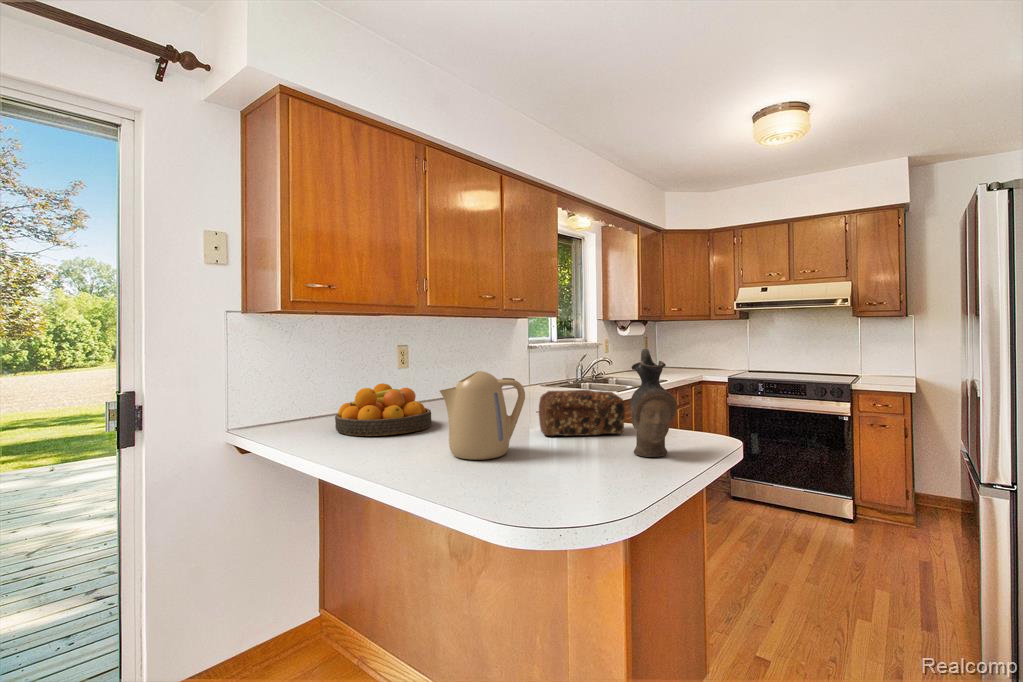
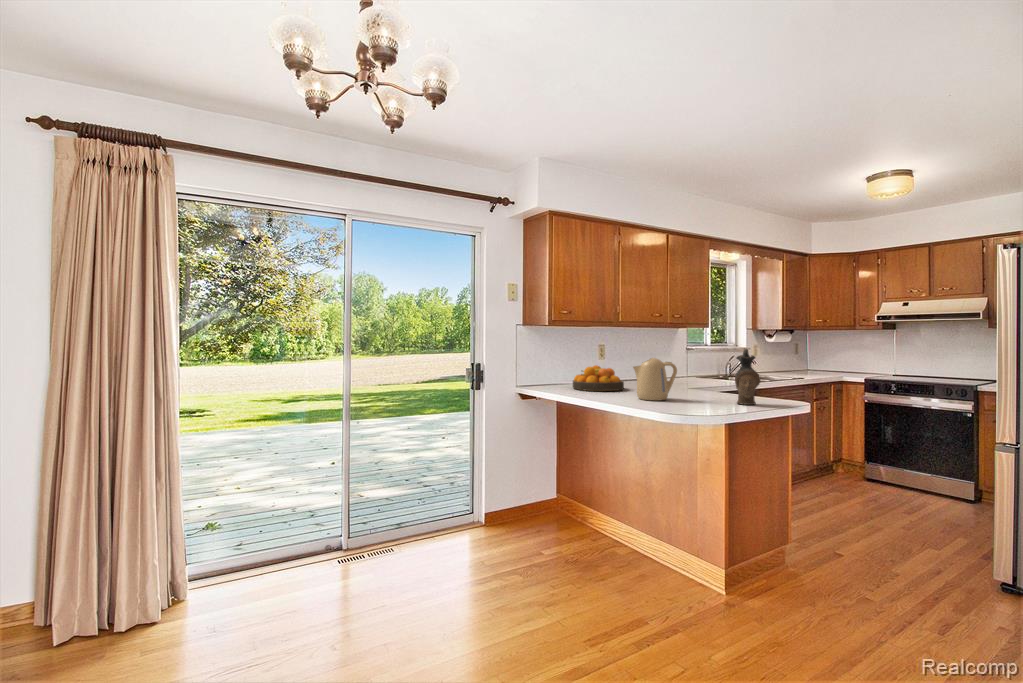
bread loaf: present [539,390,625,436] -> none [687,372,738,397]

